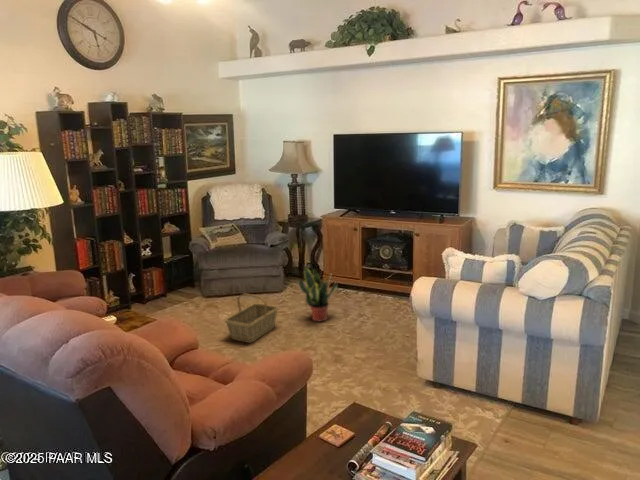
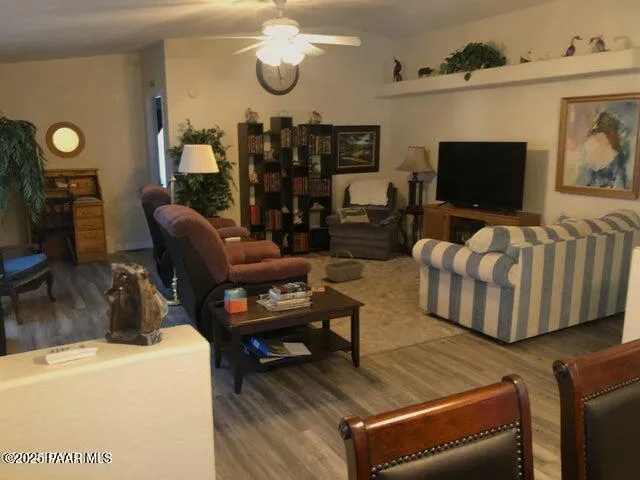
potted plant: present [299,267,337,321] -> none [383,236,411,279]

